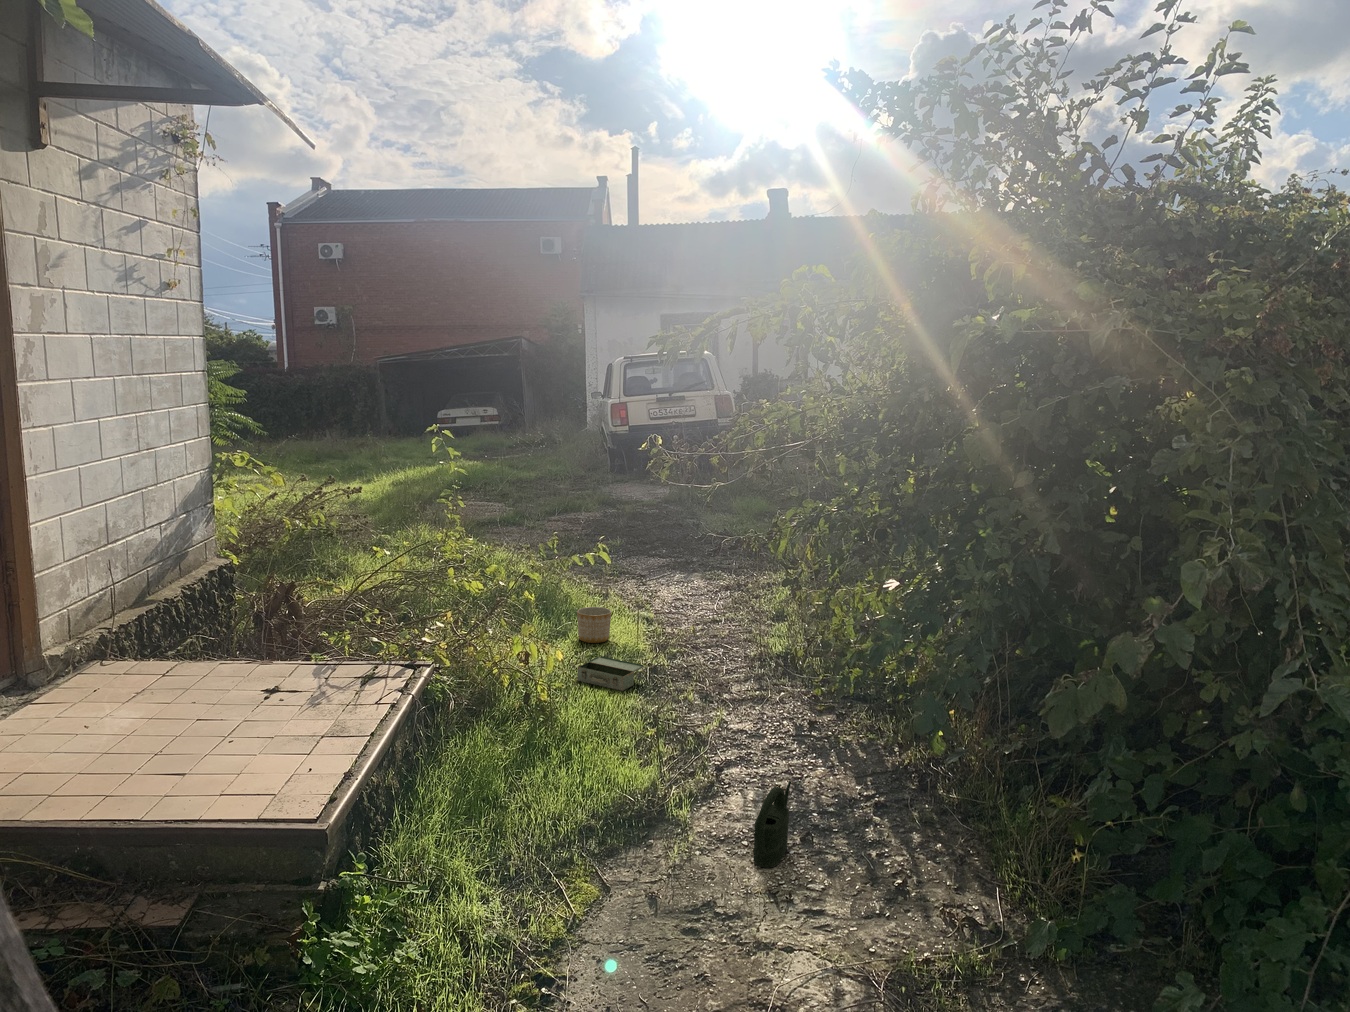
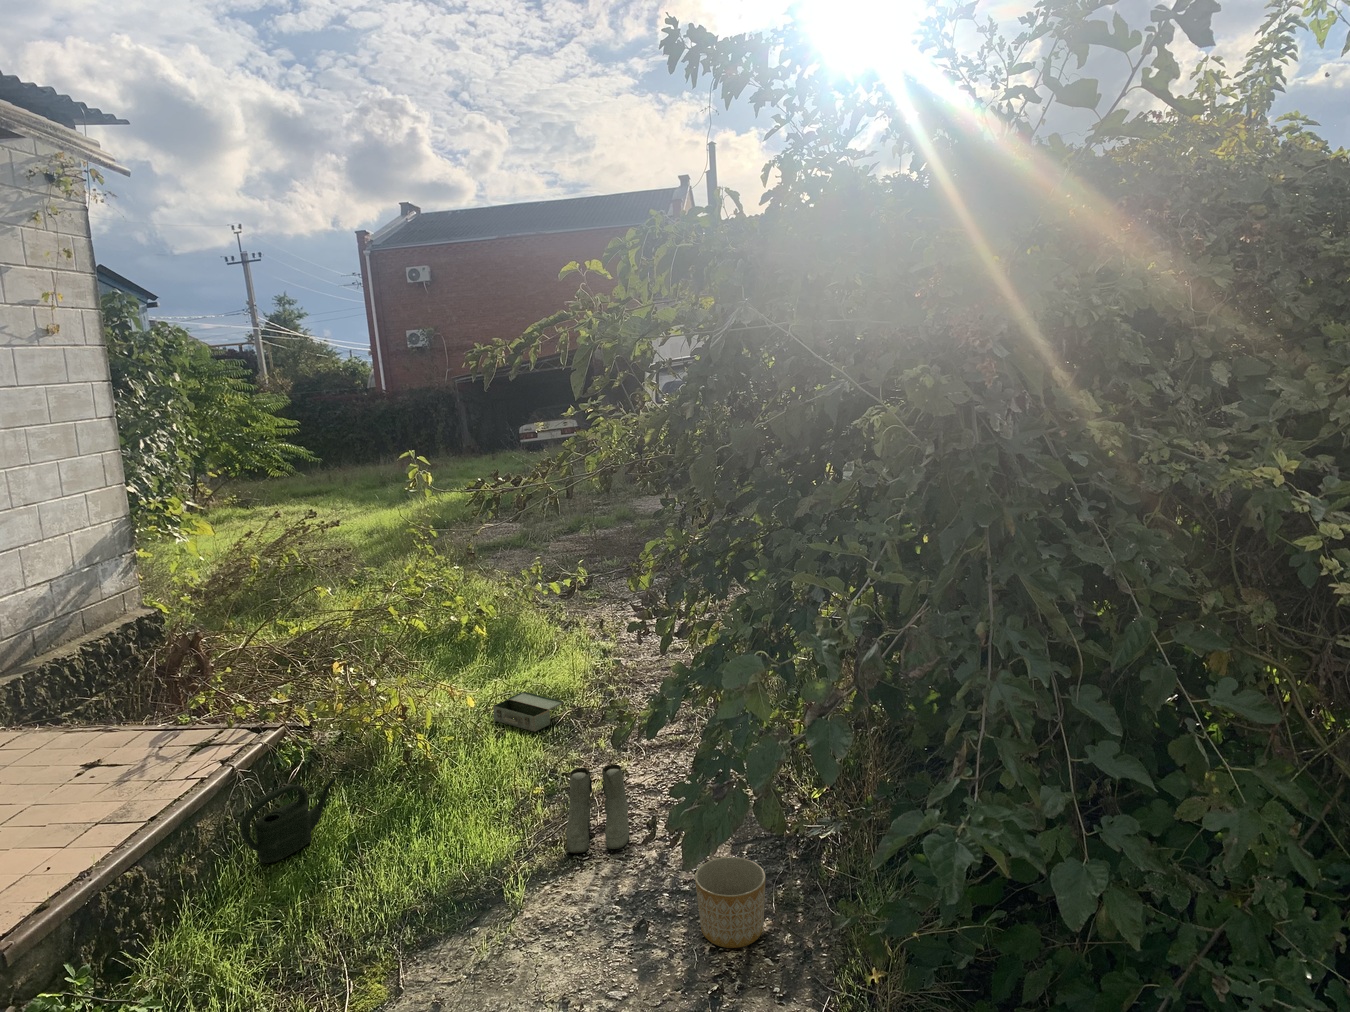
planter: present [577,607,611,643] -> present [695,857,766,948]
boots: none [705,710,761,784] -> present [566,764,629,853]
watering can: present [753,781,791,868] -> present [241,778,335,863]

